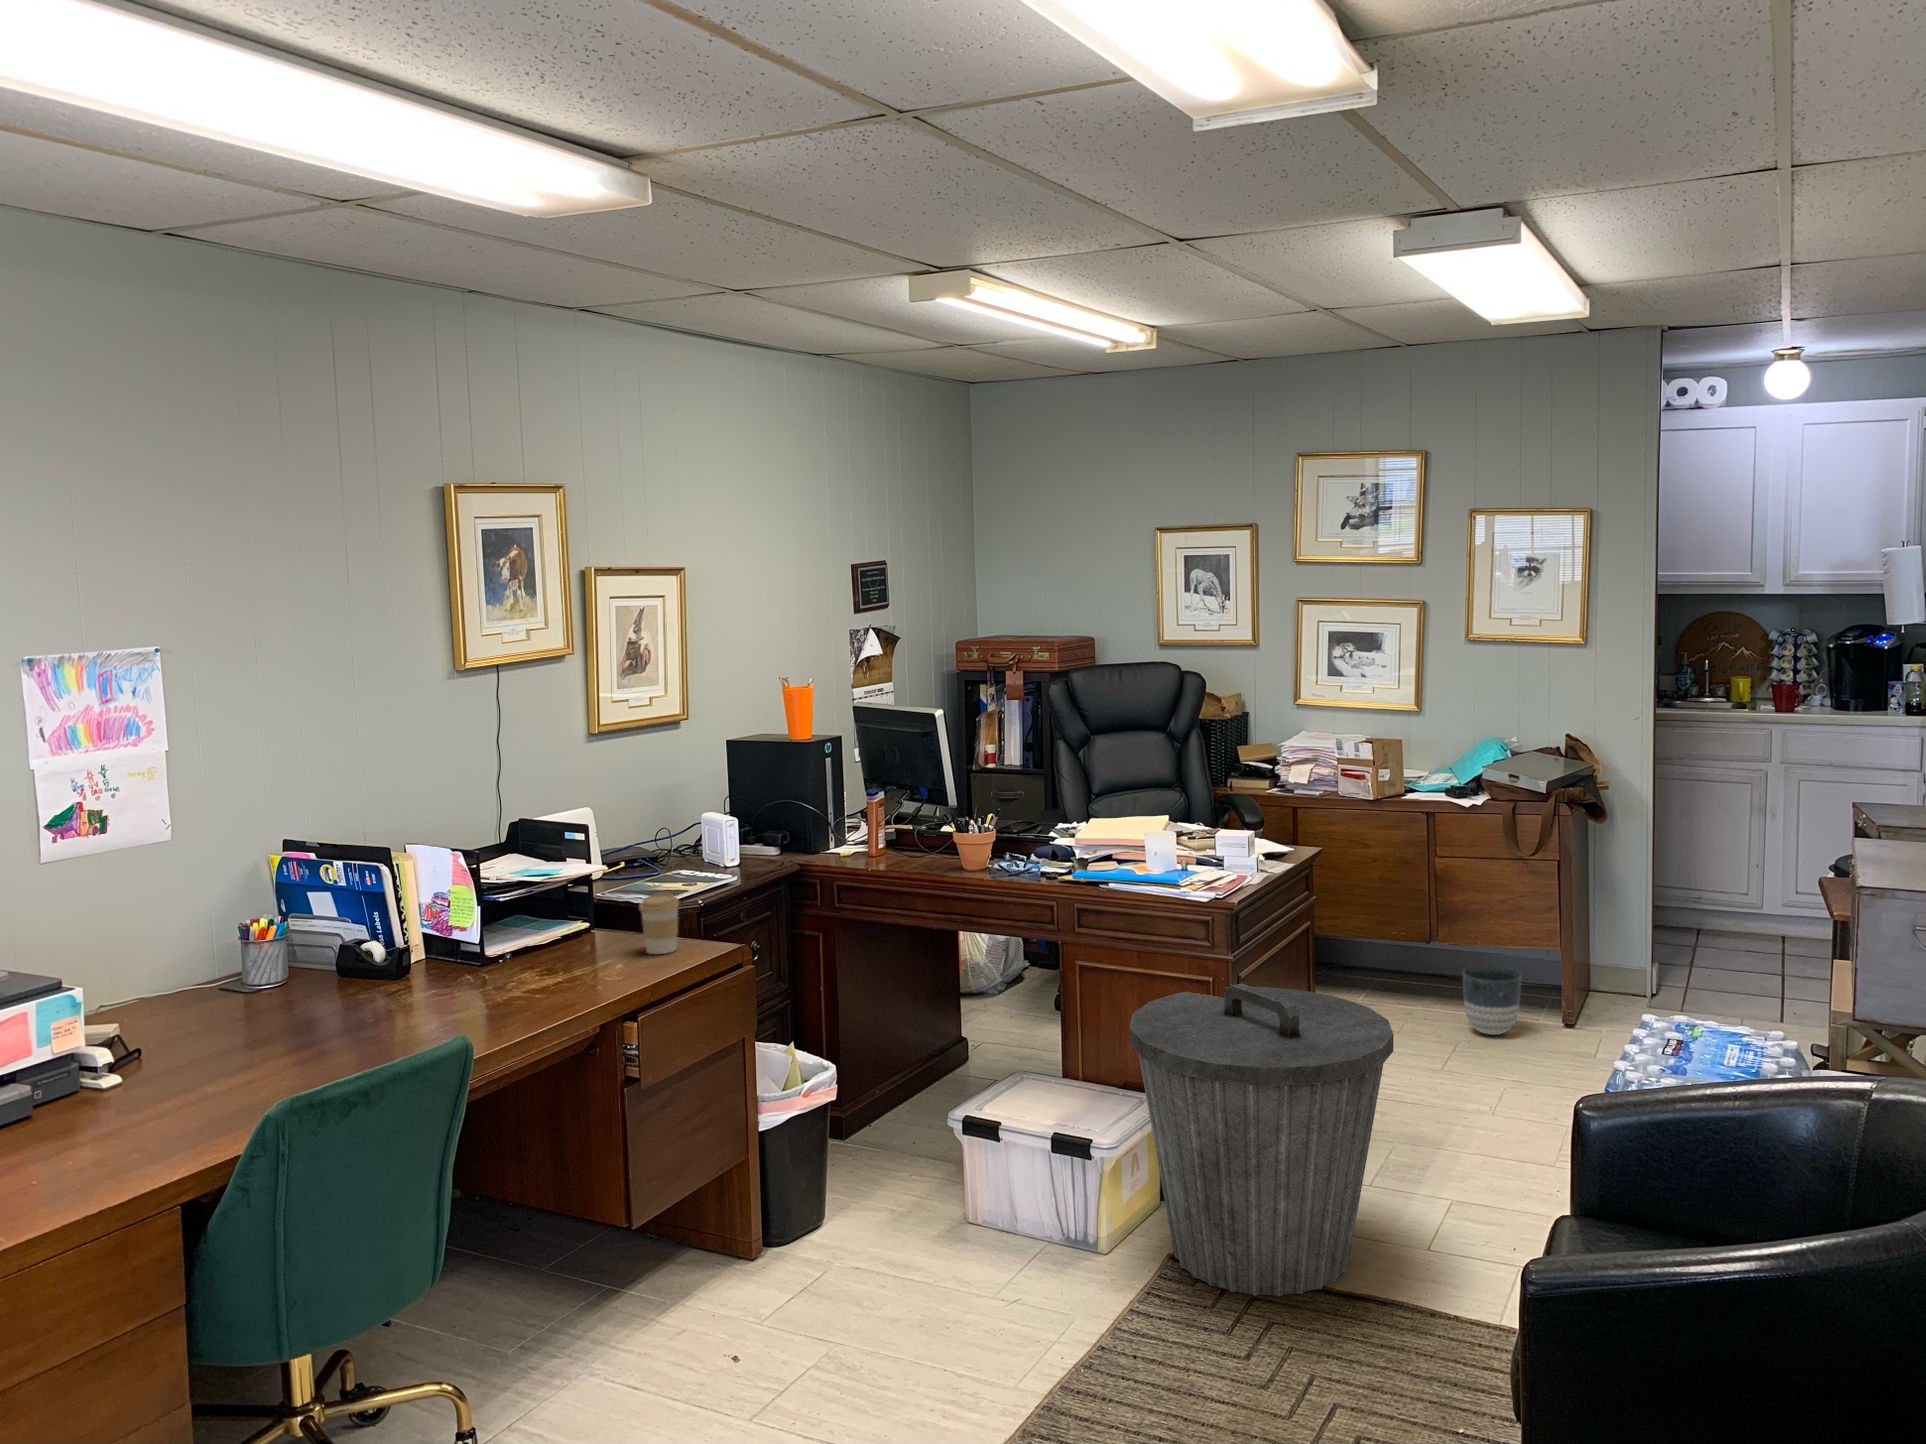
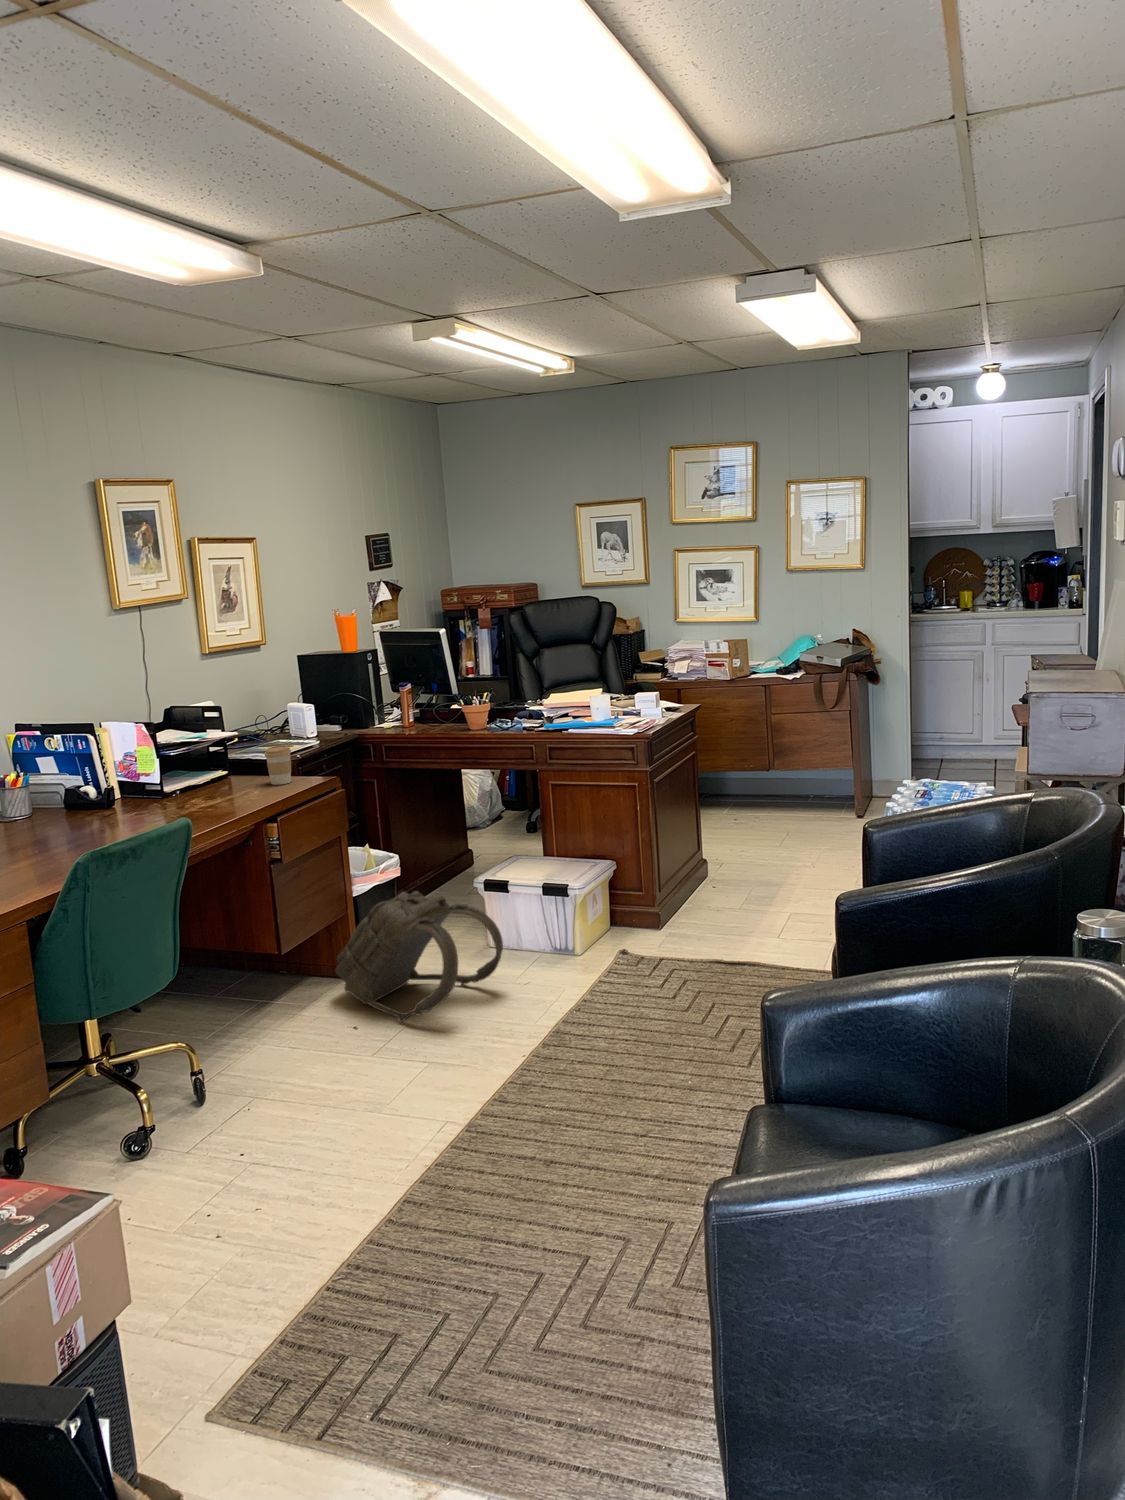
planter: present [1463,966,1521,1035] -> none [793,783,830,827]
trash can: present [1130,984,1393,1297] -> none [589,782,754,970]
backpack: none [719,1135,979,1356] -> present [335,891,503,1022]

